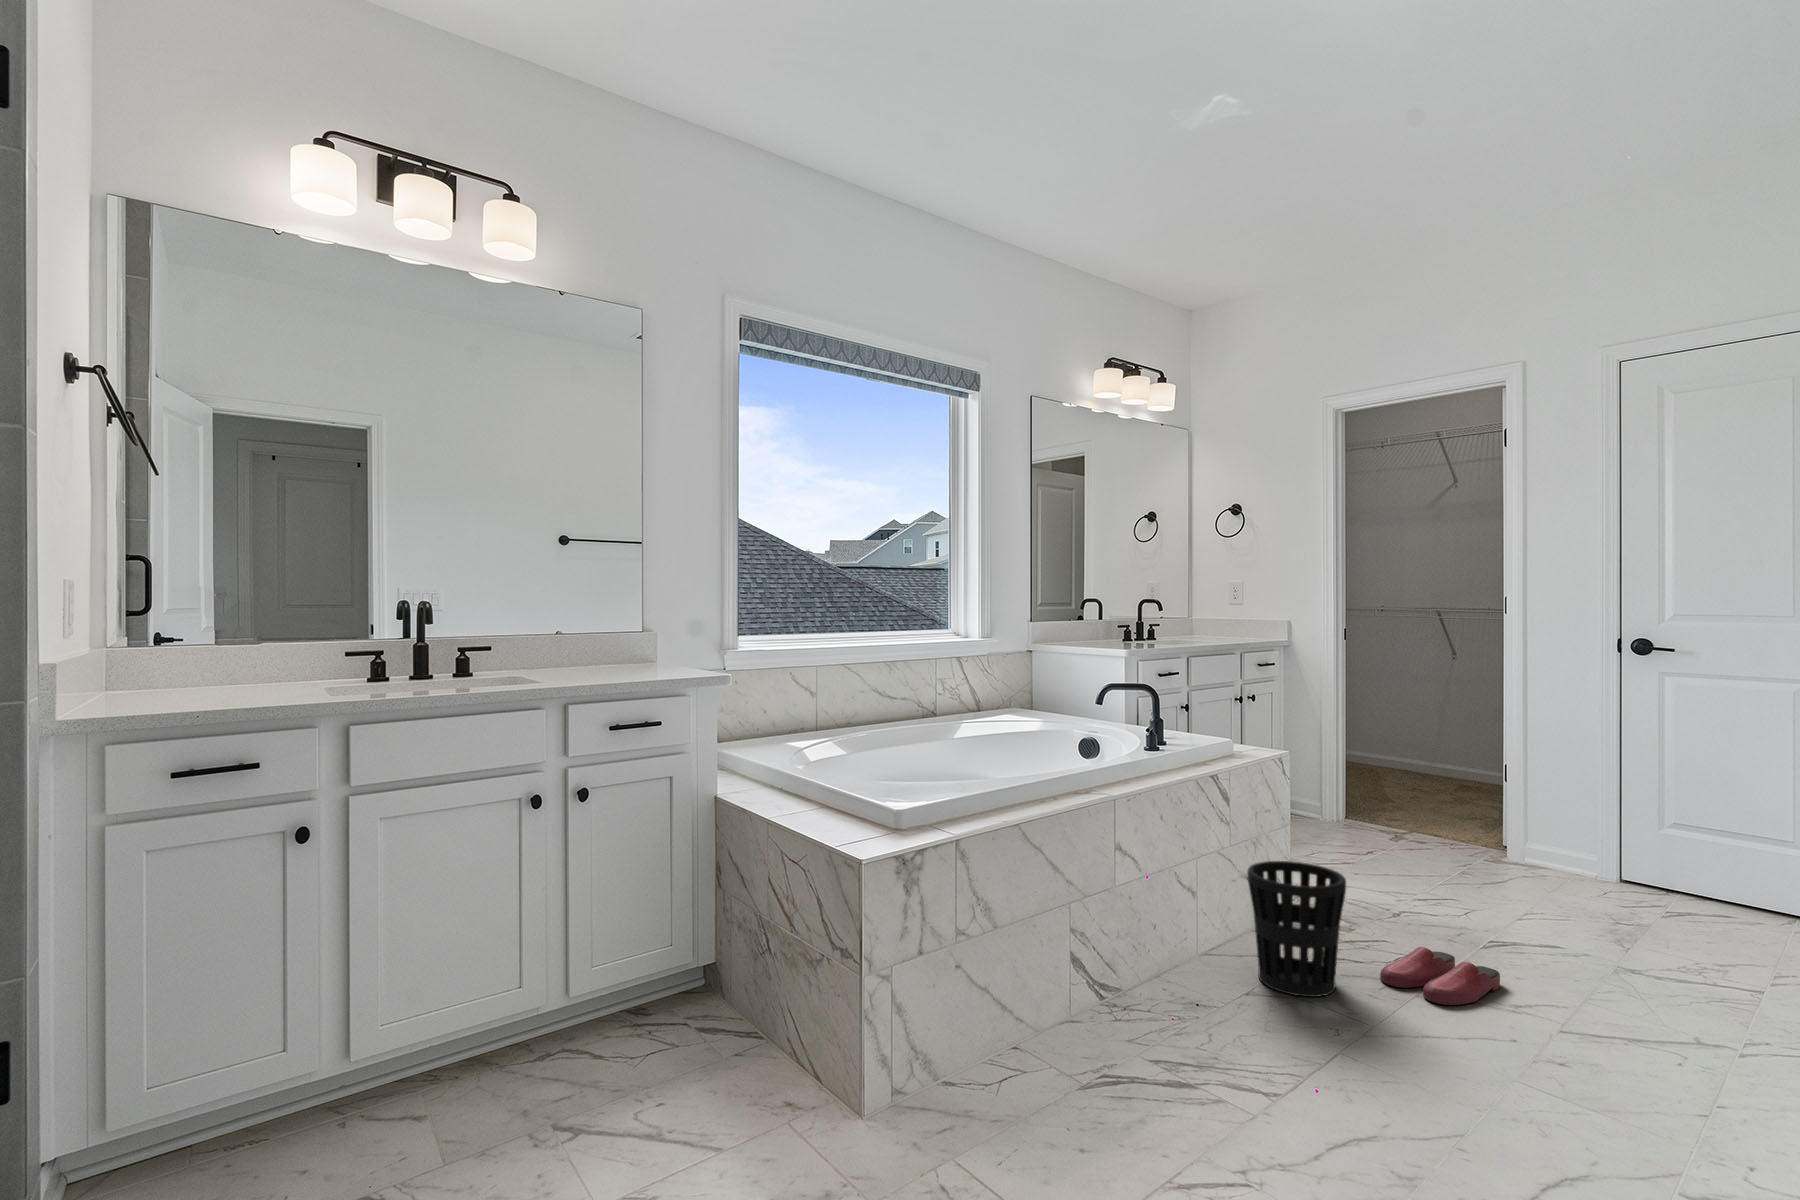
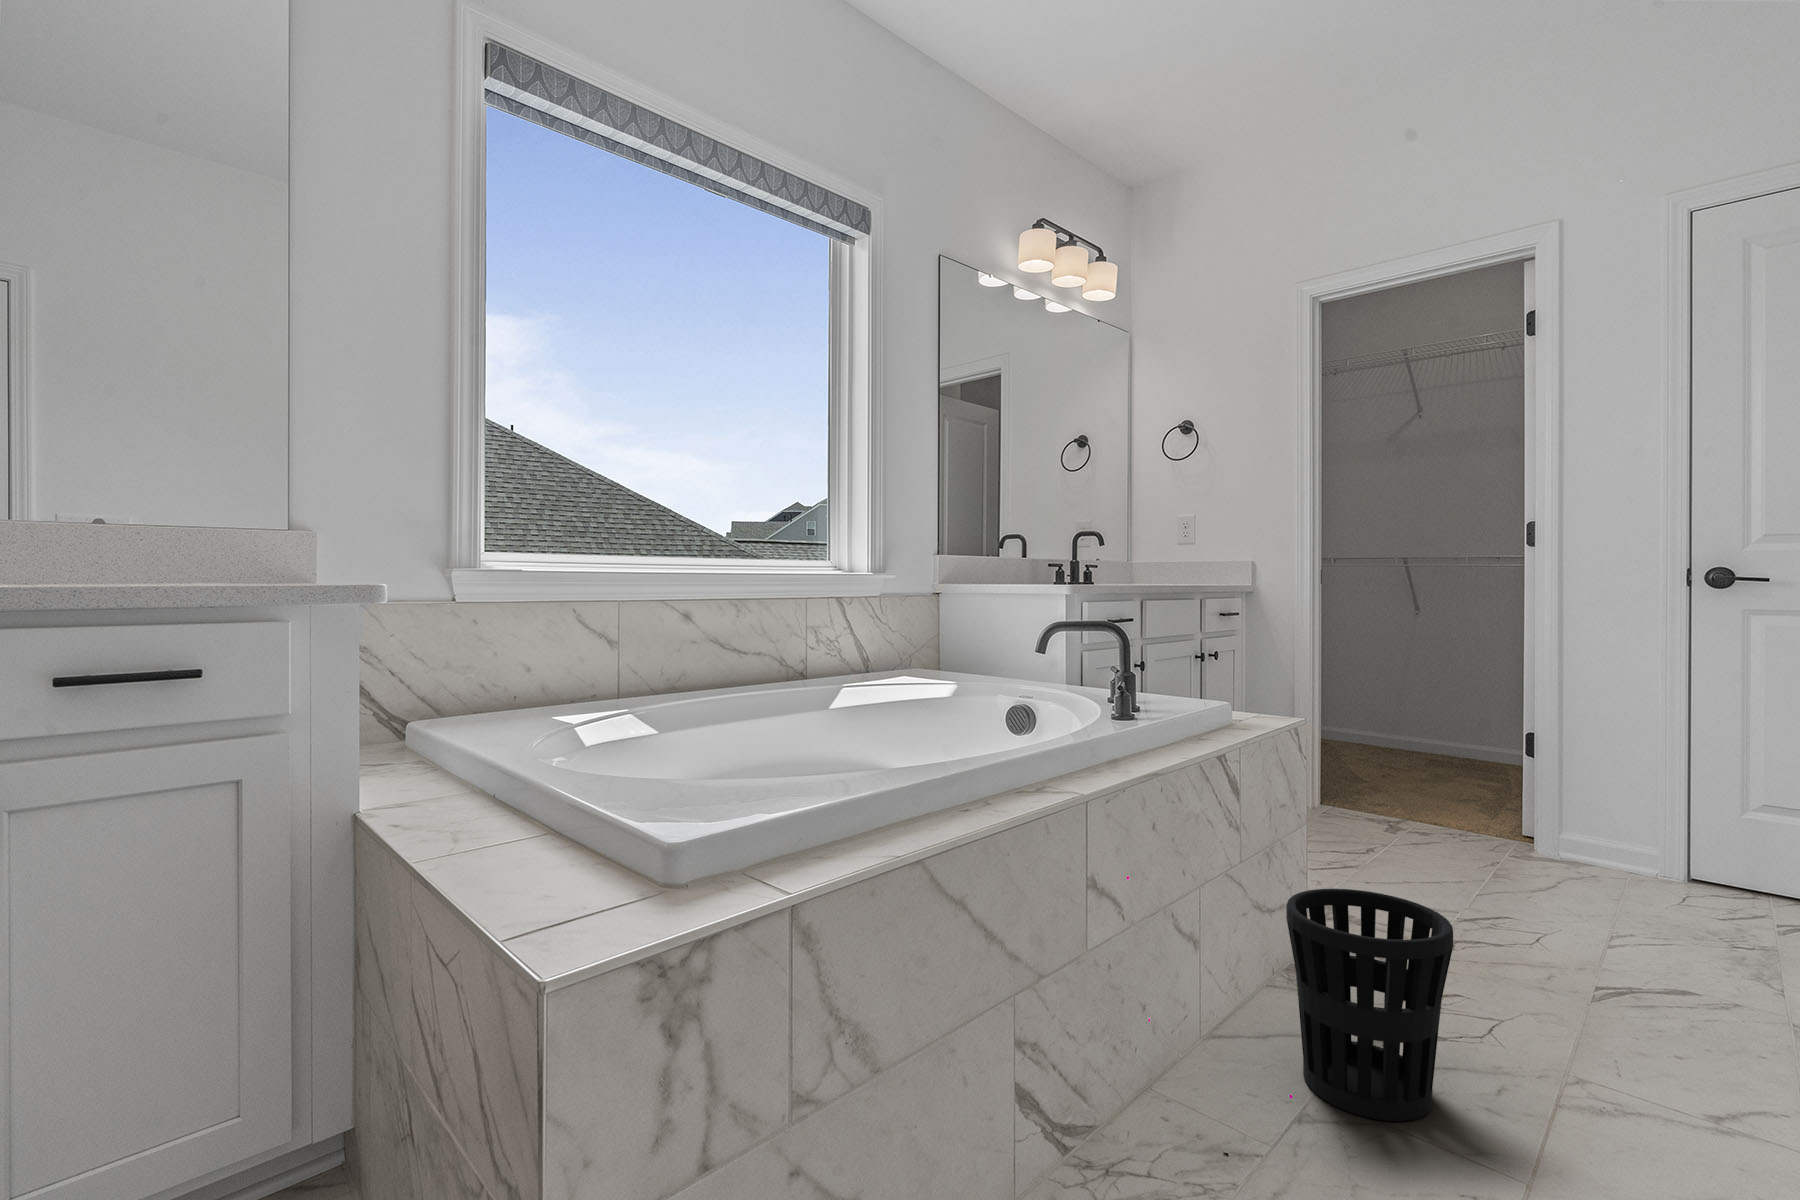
slippers: present [1380,947,1500,1005] -> none [1488,1016,1672,1127]

